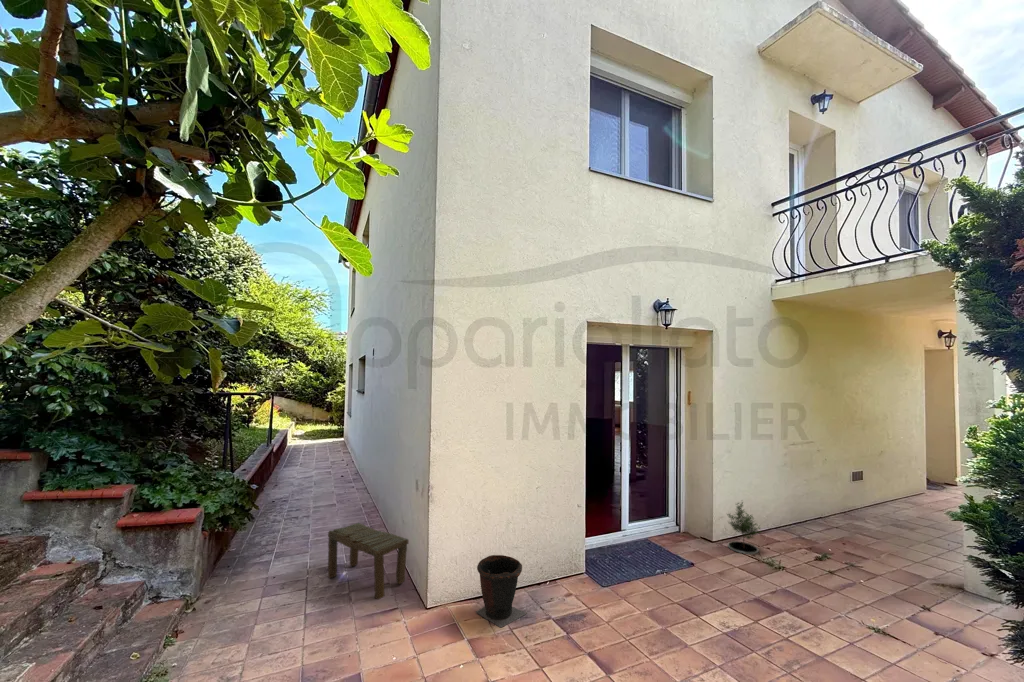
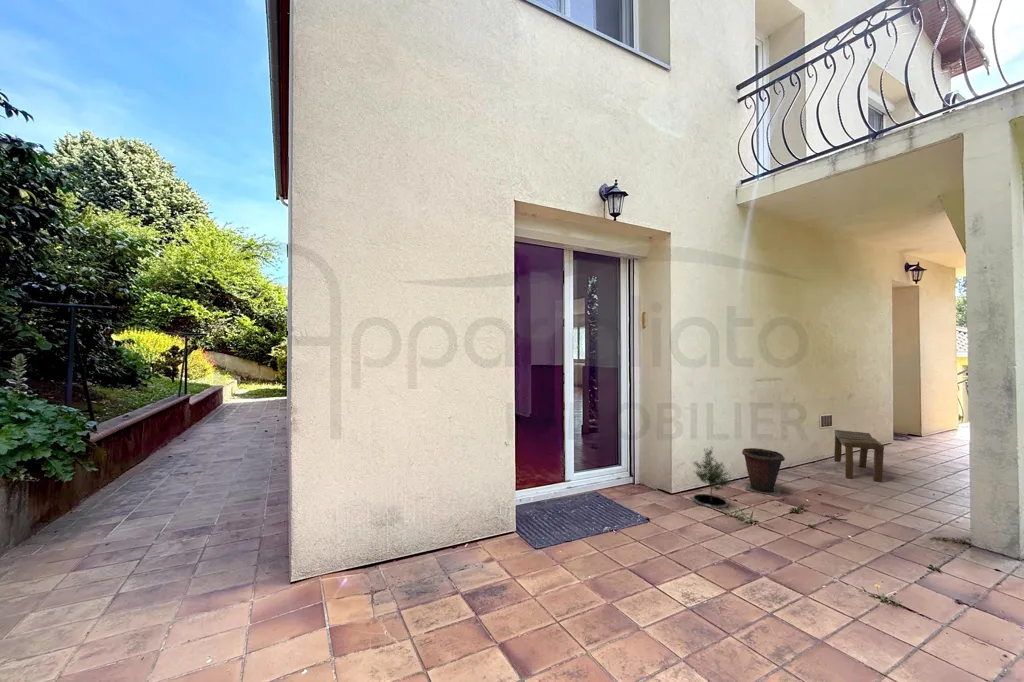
bench: present [328,523,408,599] -> present [834,430,884,482]
bucket: present [476,555,527,627] -> present [742,448,785,496]

